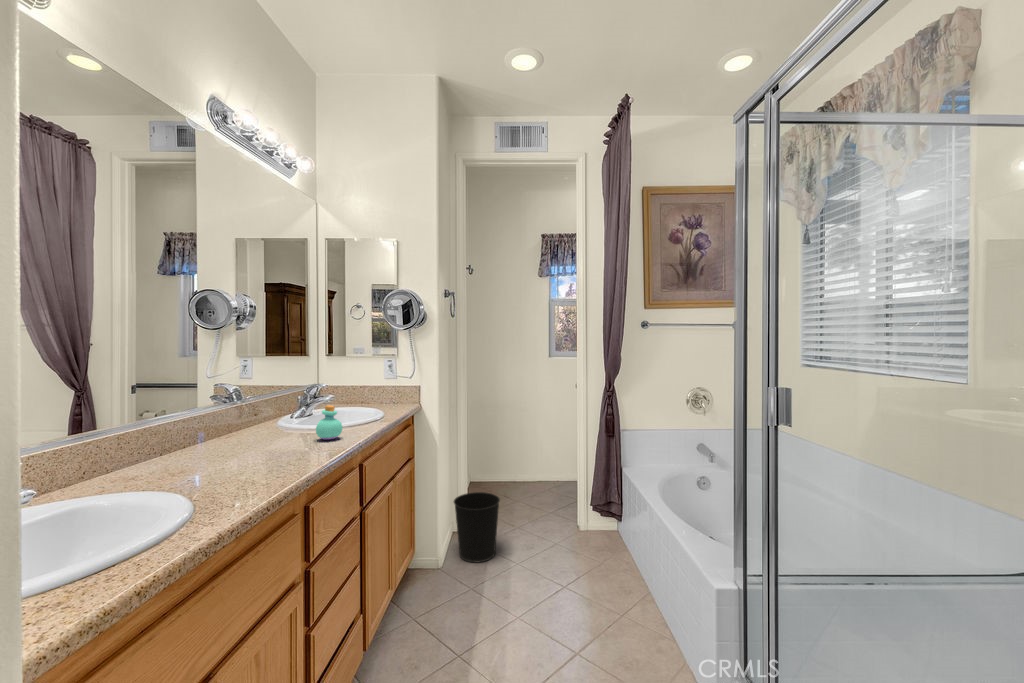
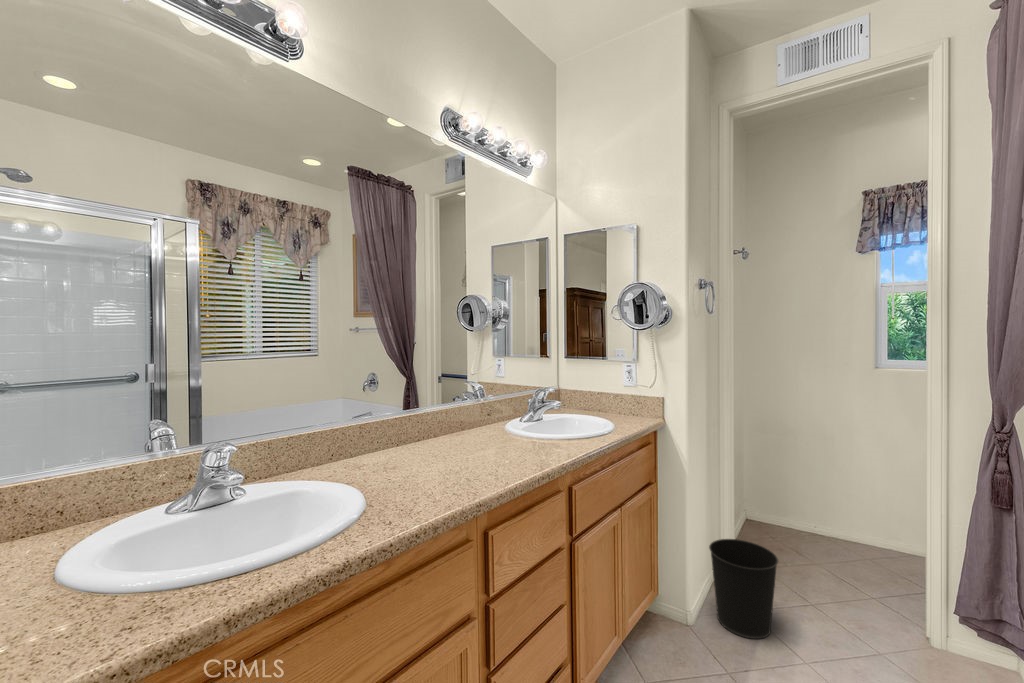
perfume bottle: present [316,405,343,440] -> none [525,416,552,454]

